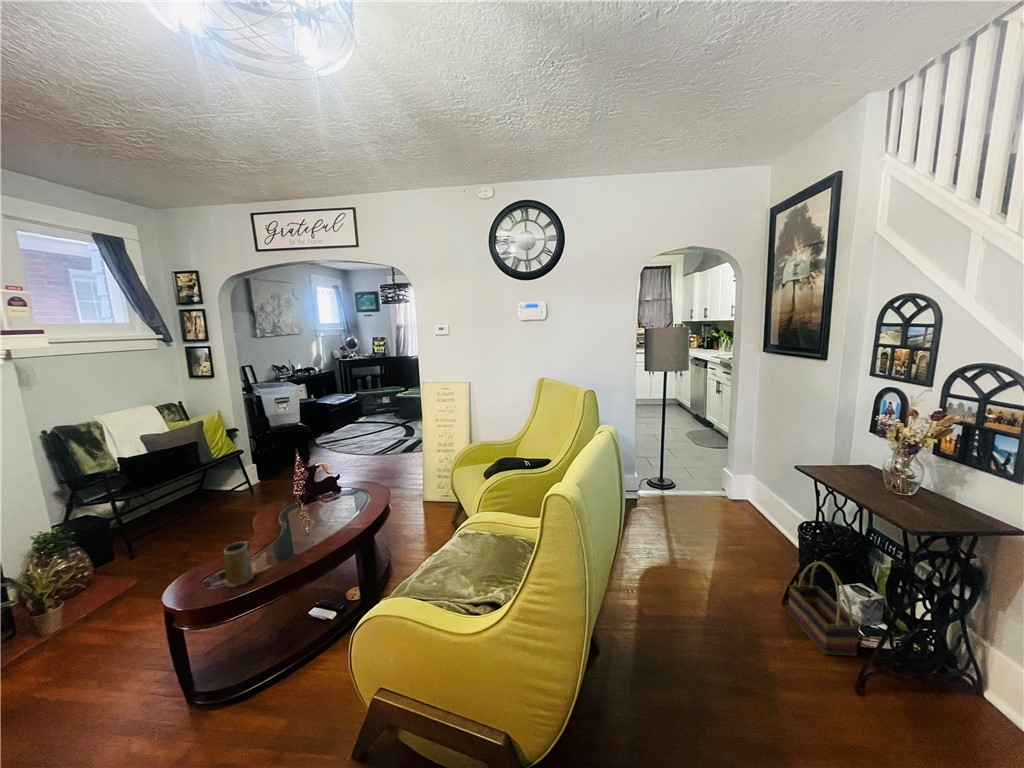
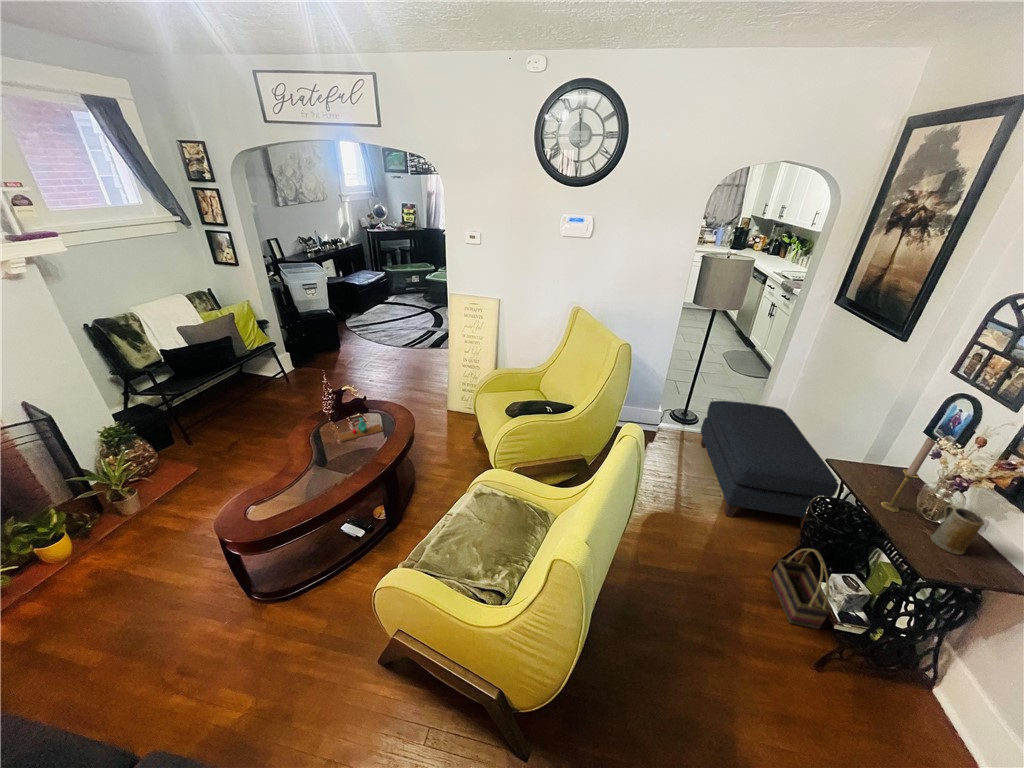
candlestick: none [861,414,884,495] -> present [881,438,936,512]
ottoman: none [676,453,818,562] -> present [701,401,839,525]
vase: none [309,492,359,520] -> present [338,418,382,442]
mug: present [224,541,254,587] -> present [930,506,984,555]

